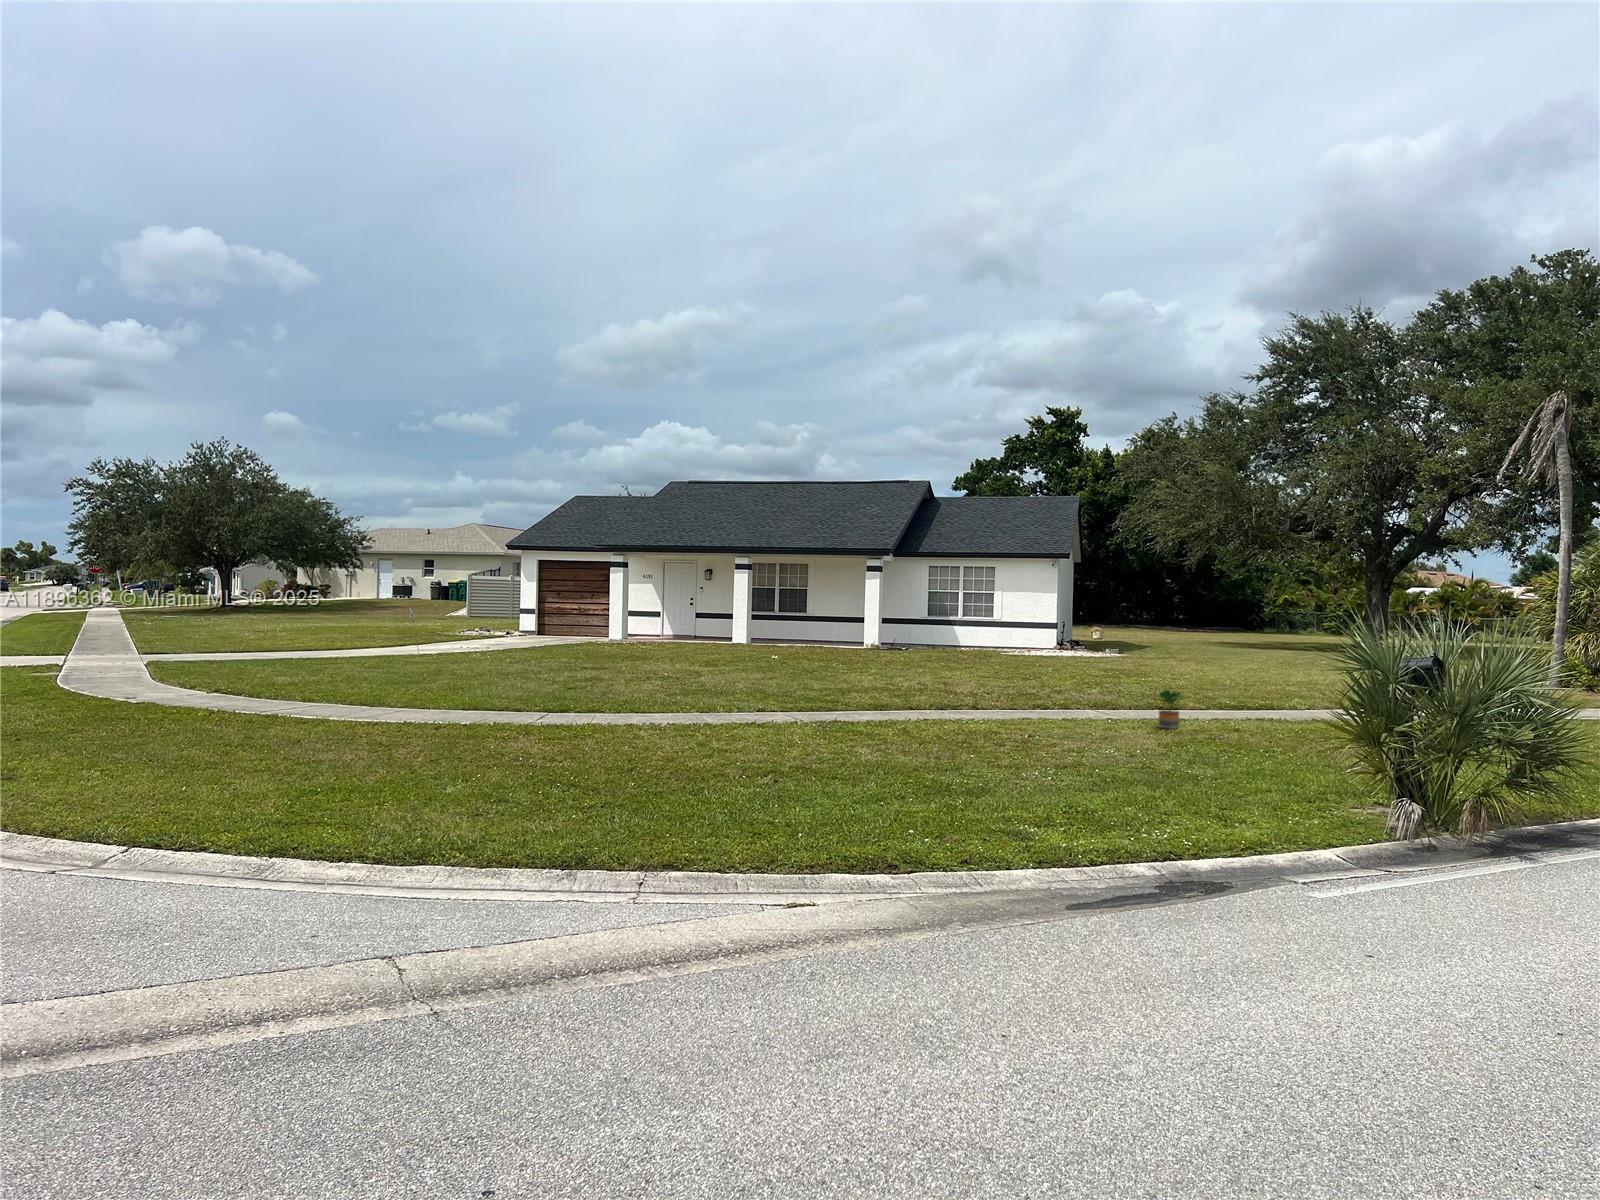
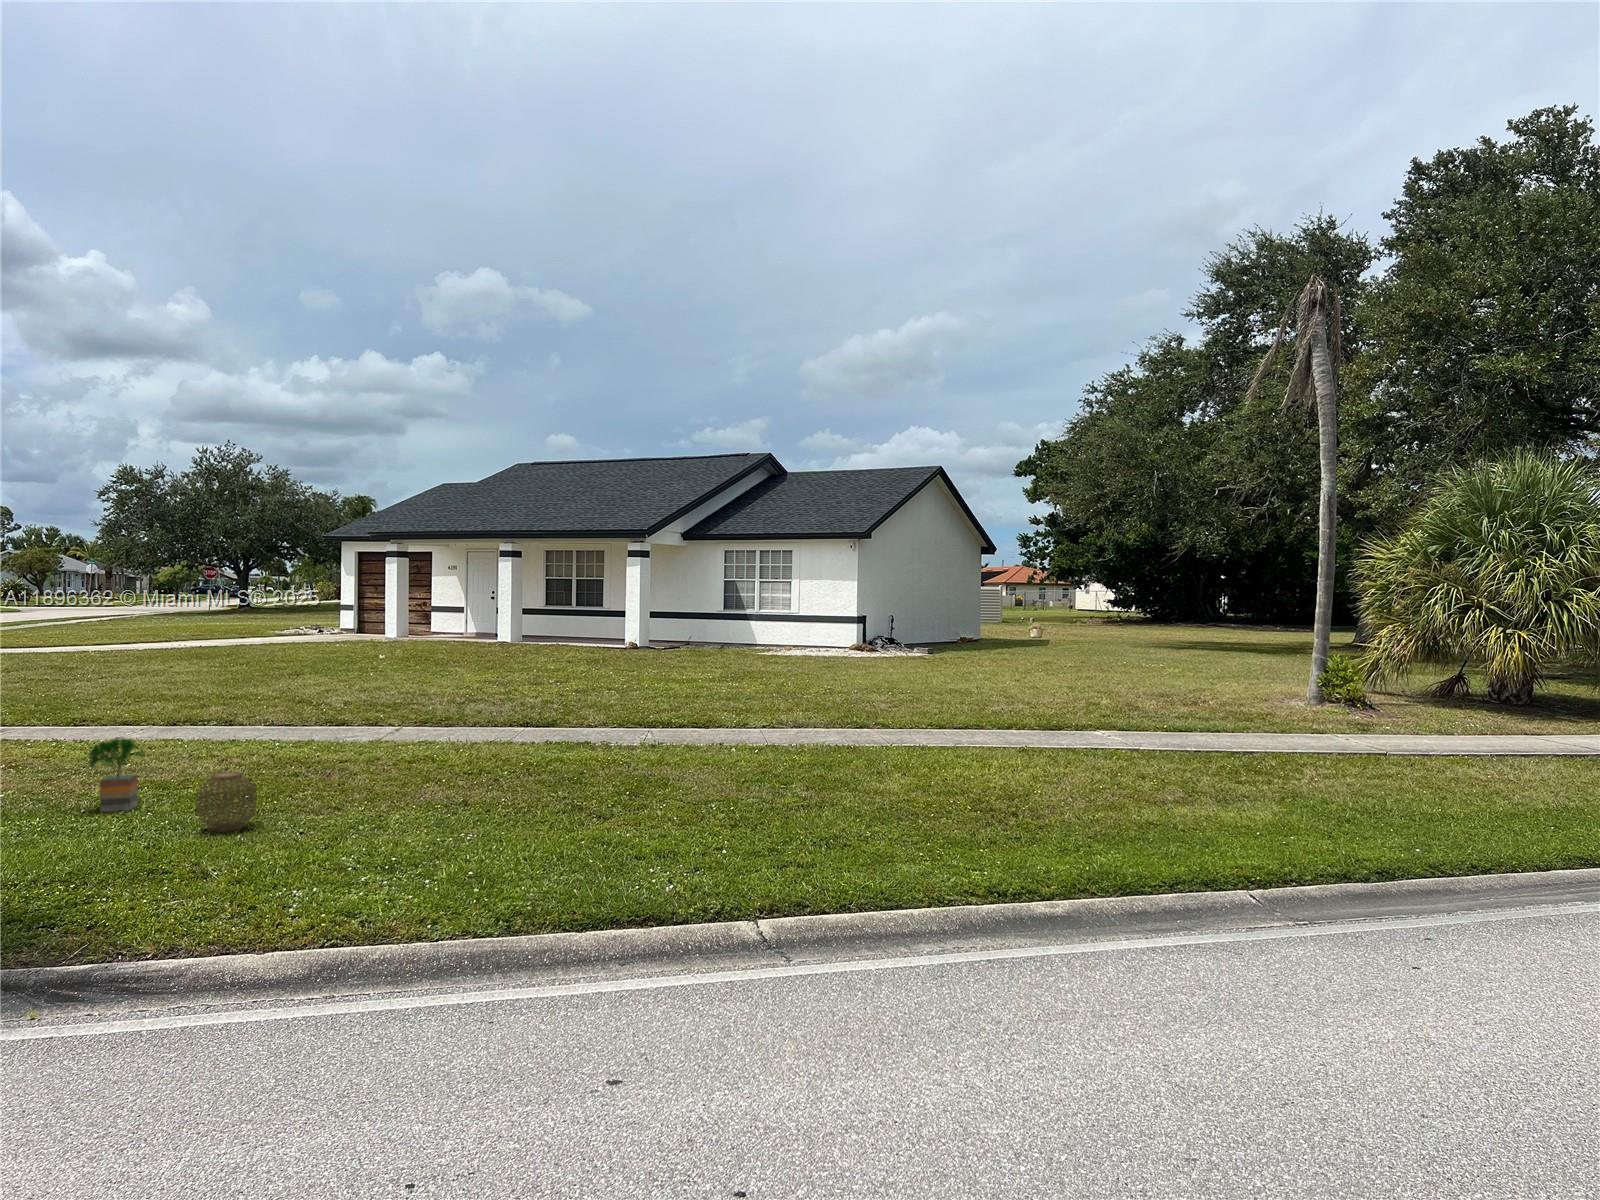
woven basket: none [1256,704,1284,733] -> present [197,772,257,831]

